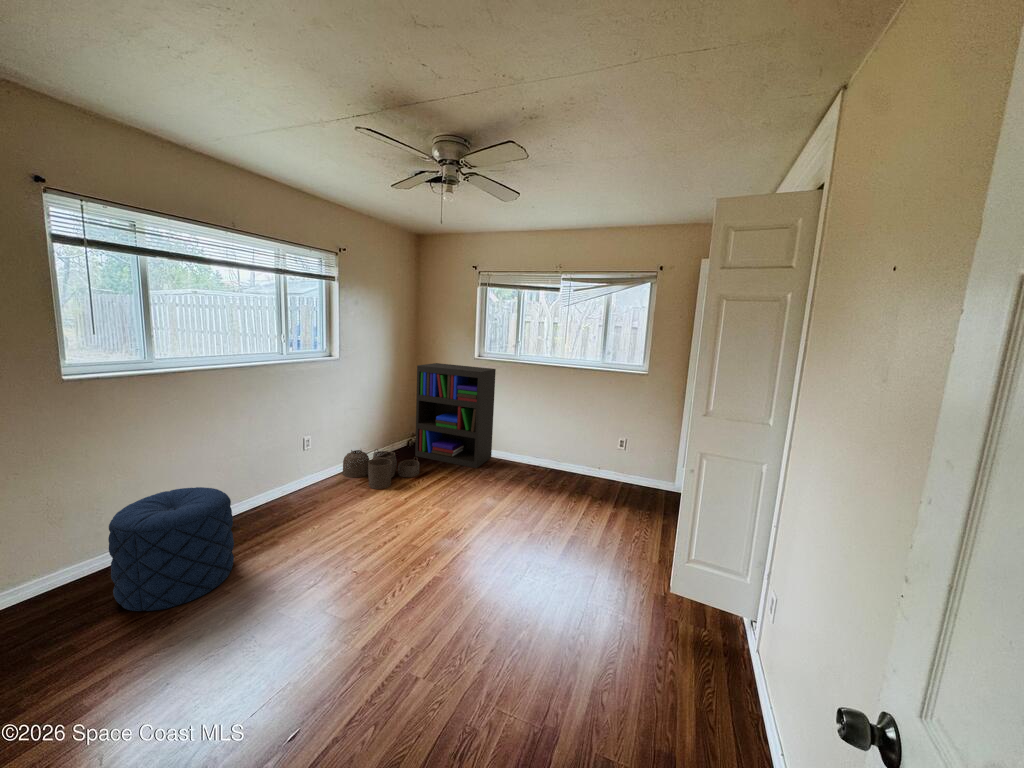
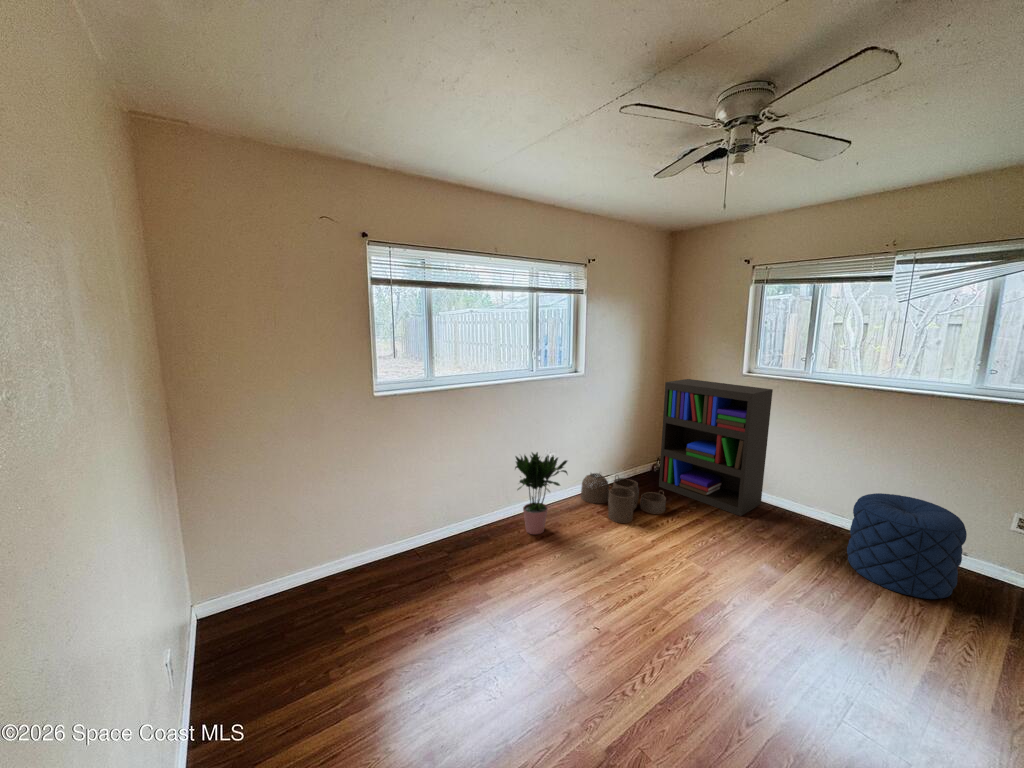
potted plant: none [264,426,330,514] -> present [515,452,567,534]
pouf: present [108,487,234,611] -> present [847,493,967,599]

